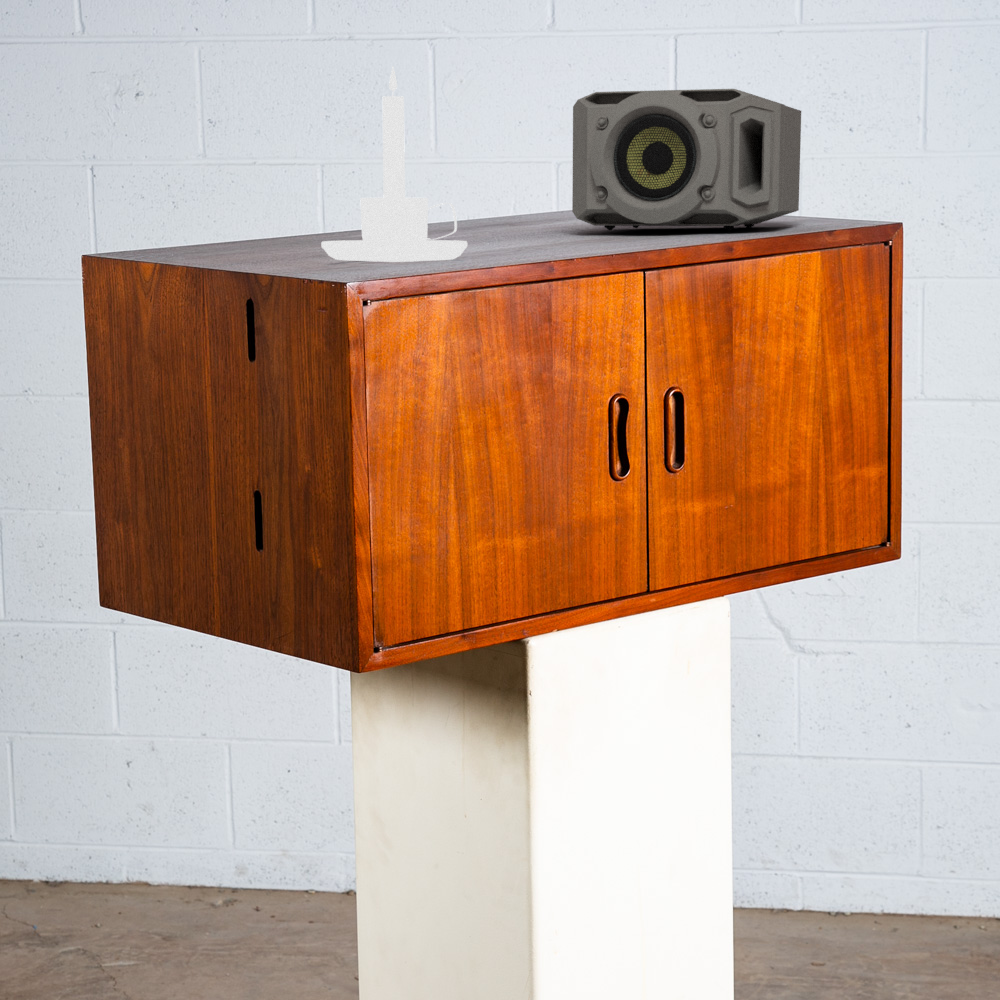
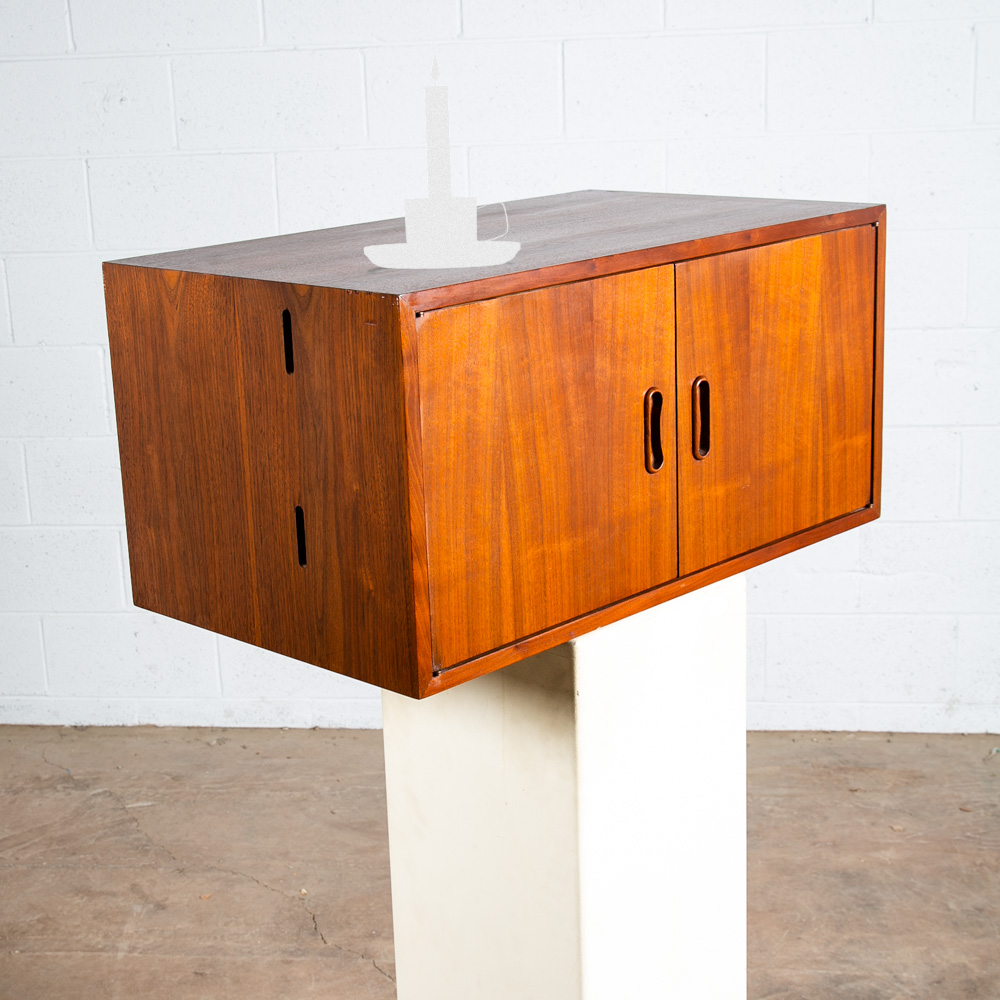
speaker: present [572,89,801,230] -> none [570,77,780,219]

